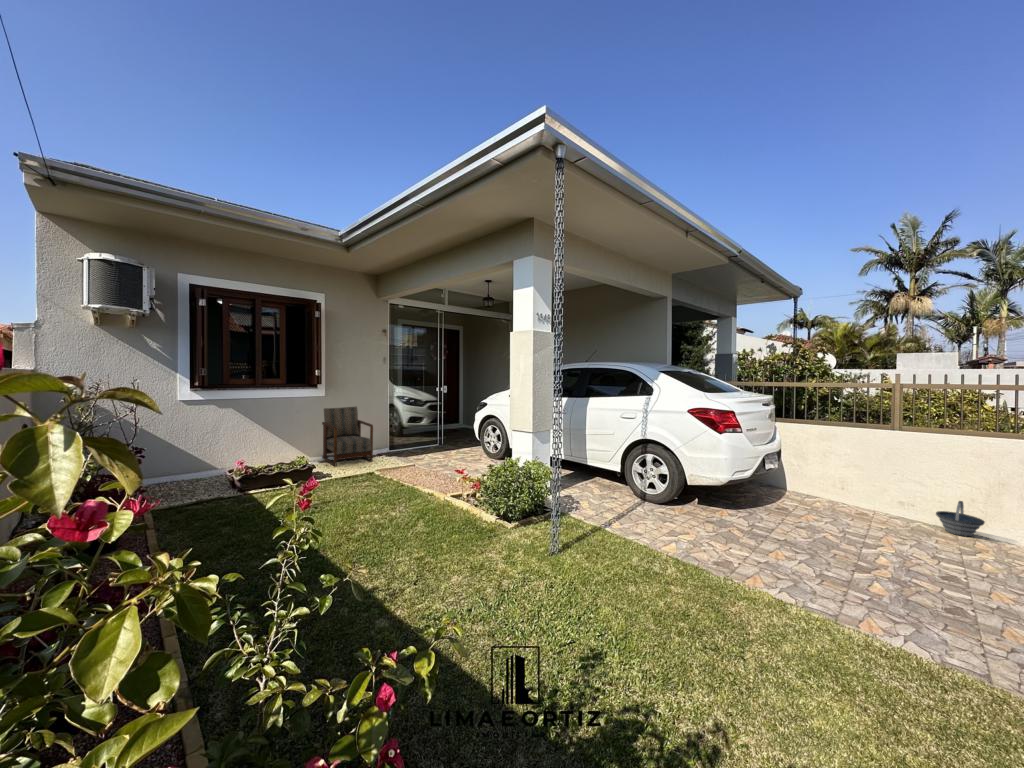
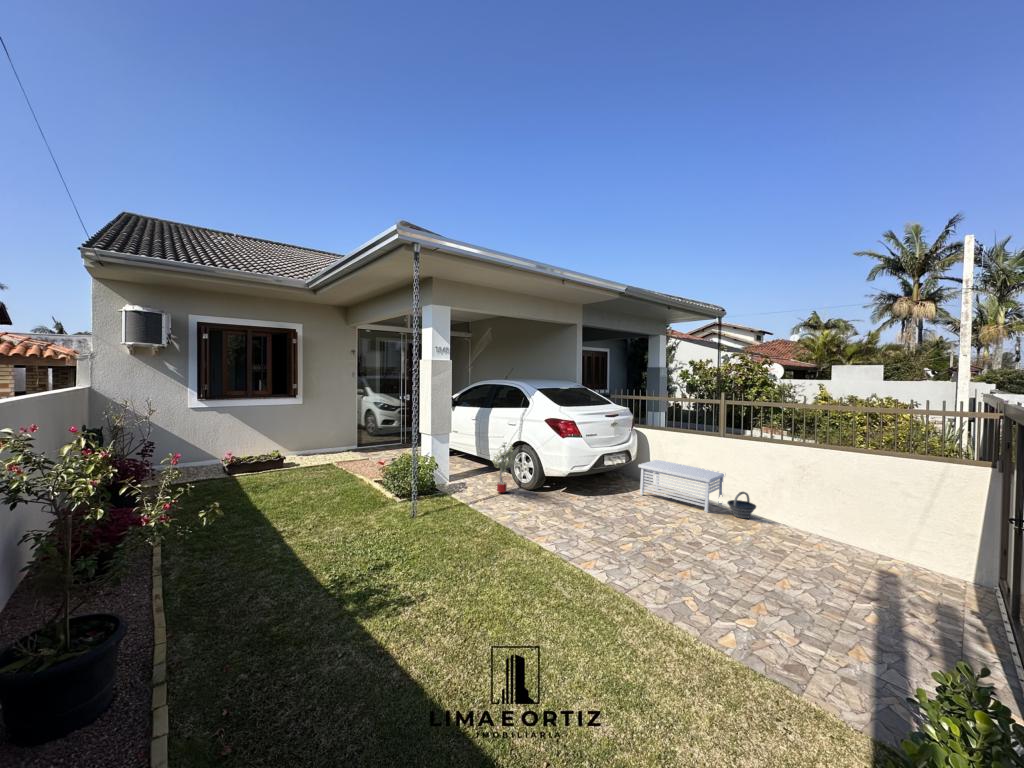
armchair: present [322,407,373,466] -> none [299,413,337,460]
potted tree: none [605,441,654,508] -> present [492,443,520,493]
storage bench: none [793,459,917,529] -> present [638,460,724,512]

